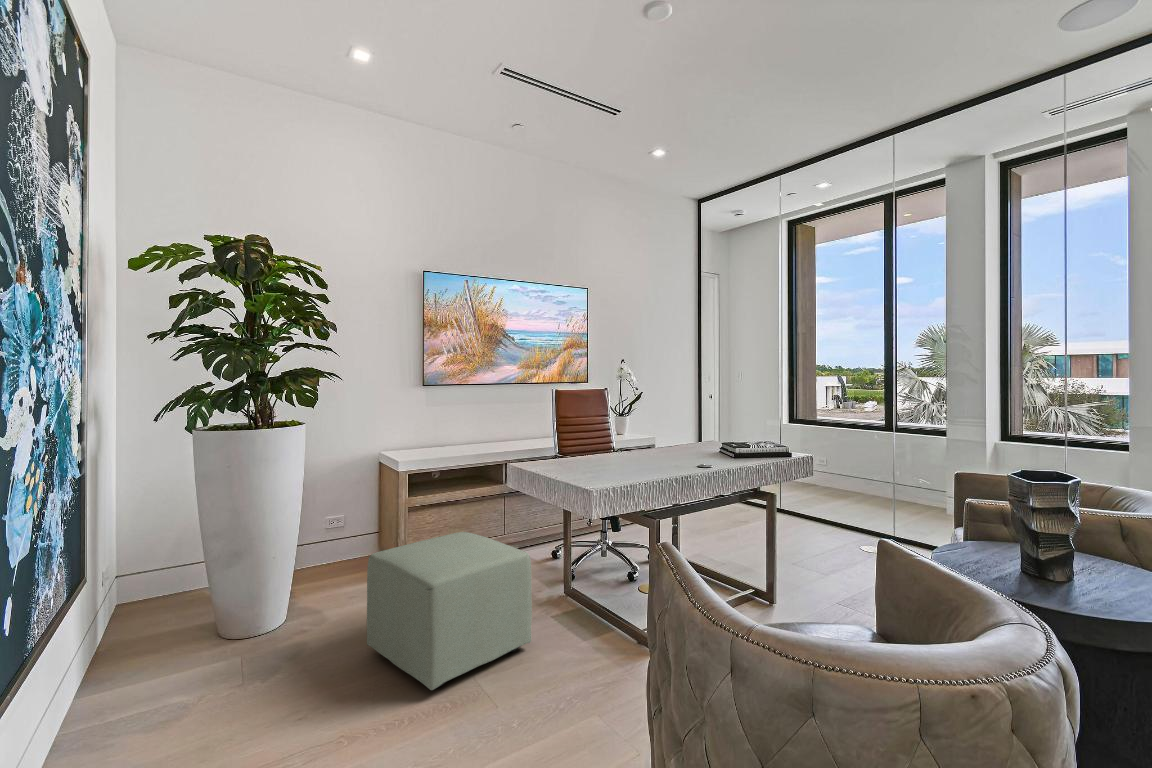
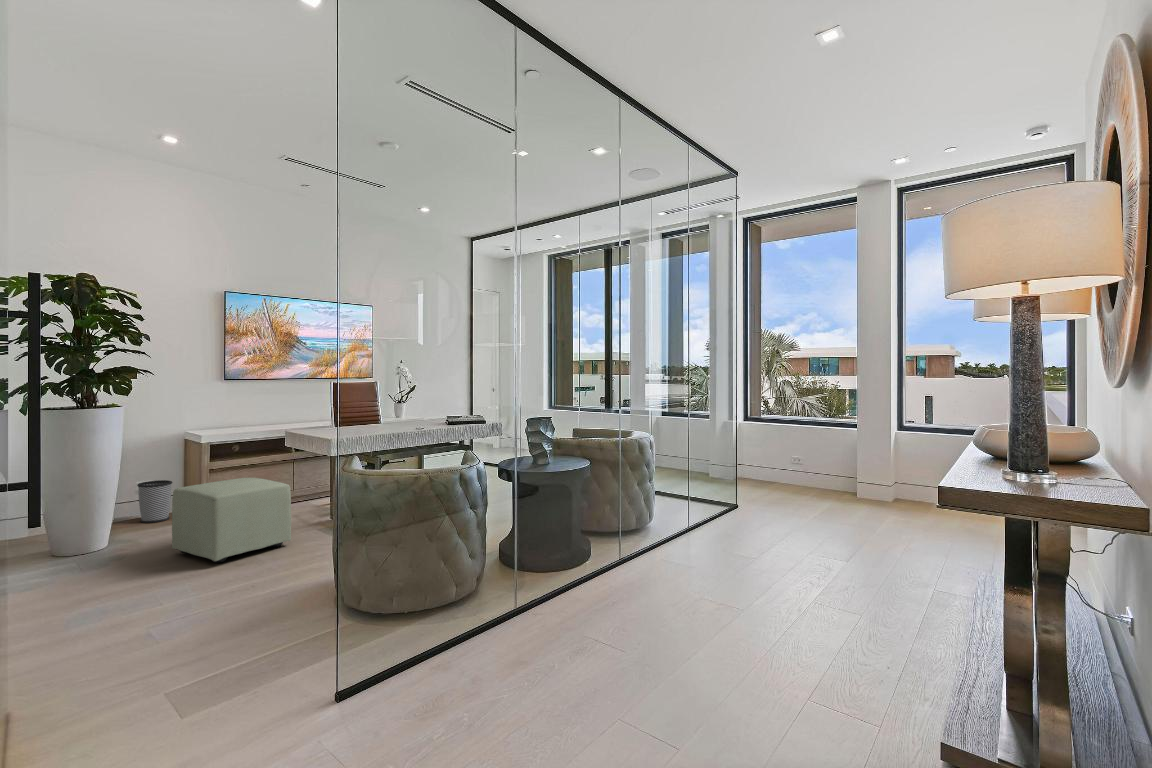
wastebasket: none [324,517,364,575] -> present [137,480,172,523]

